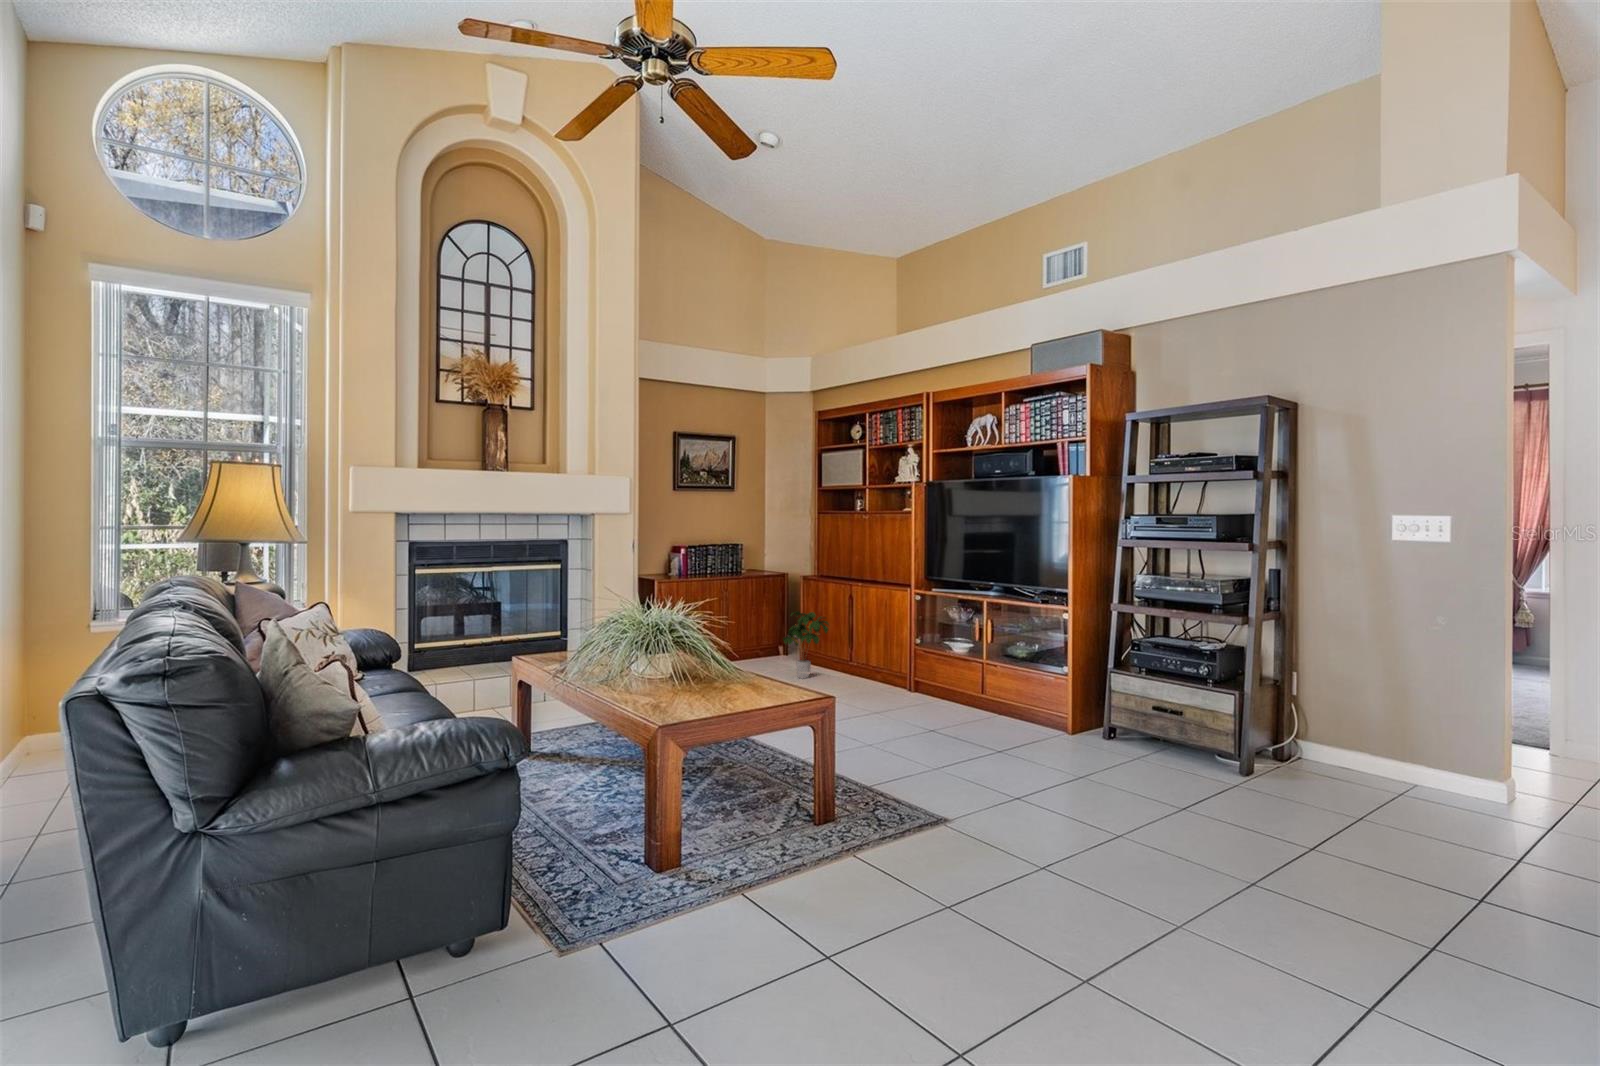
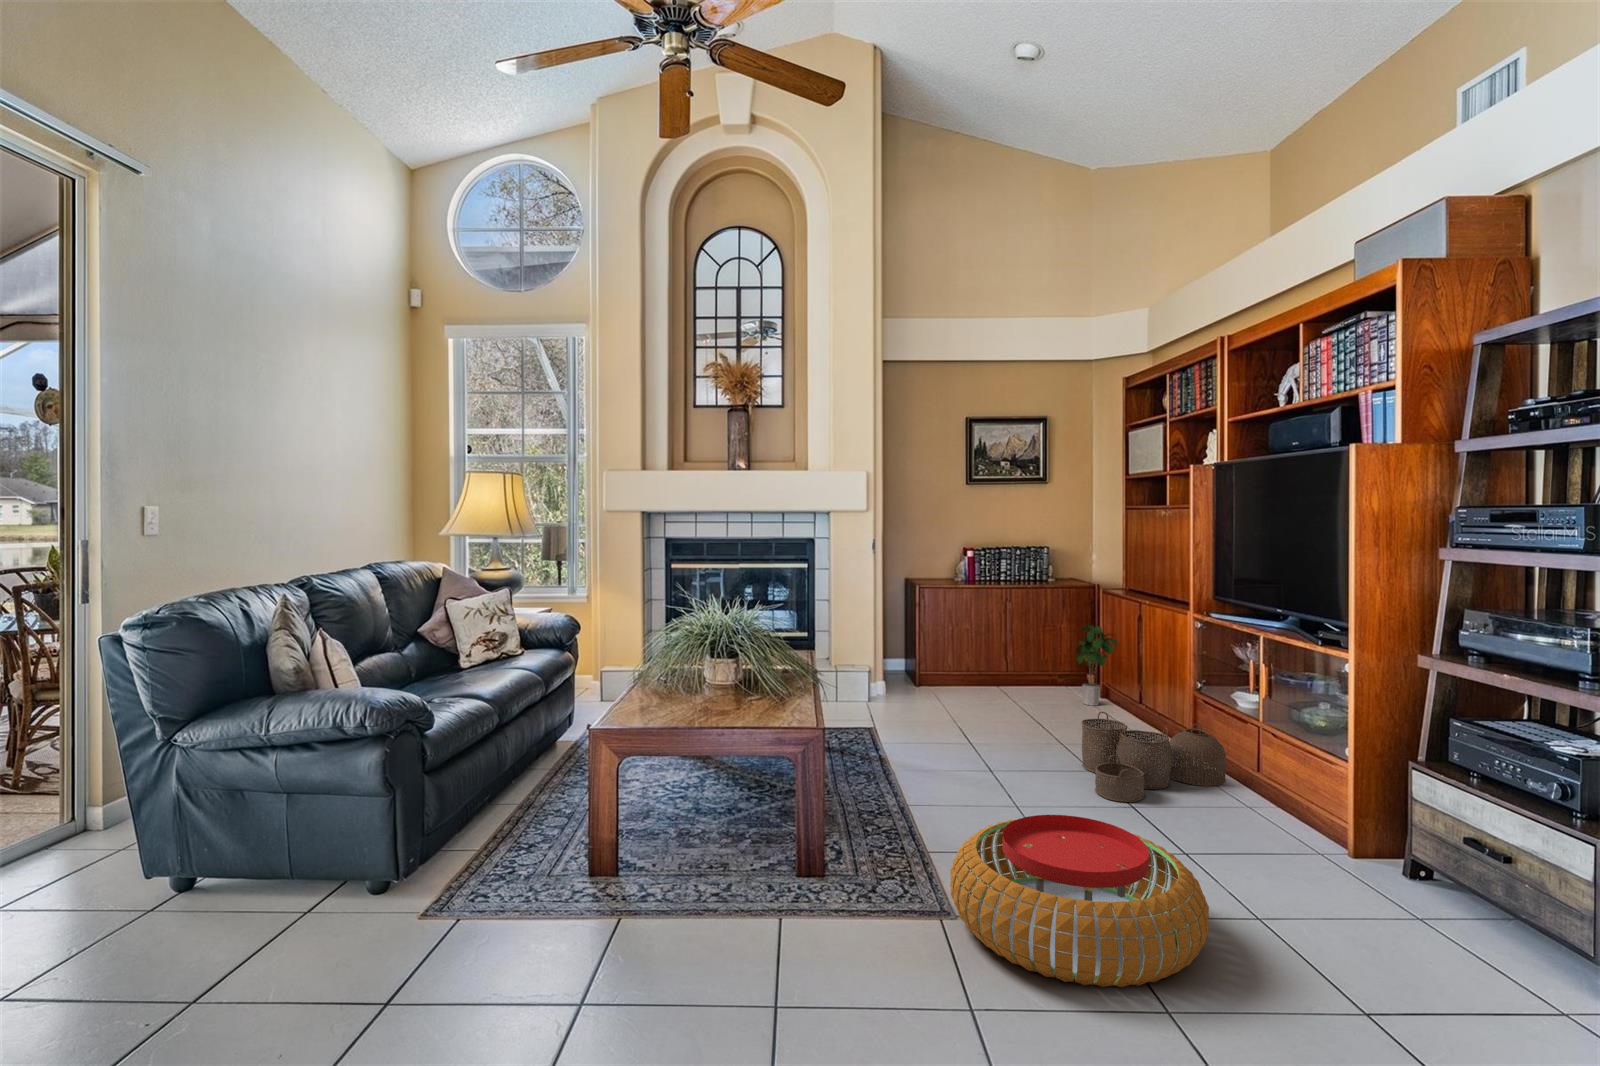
woven basket: none [871,674,963,734] -> present [1082,712,1226,802]
pouf: none [946,733,1120,831] -> present [950,815,1209,987]

